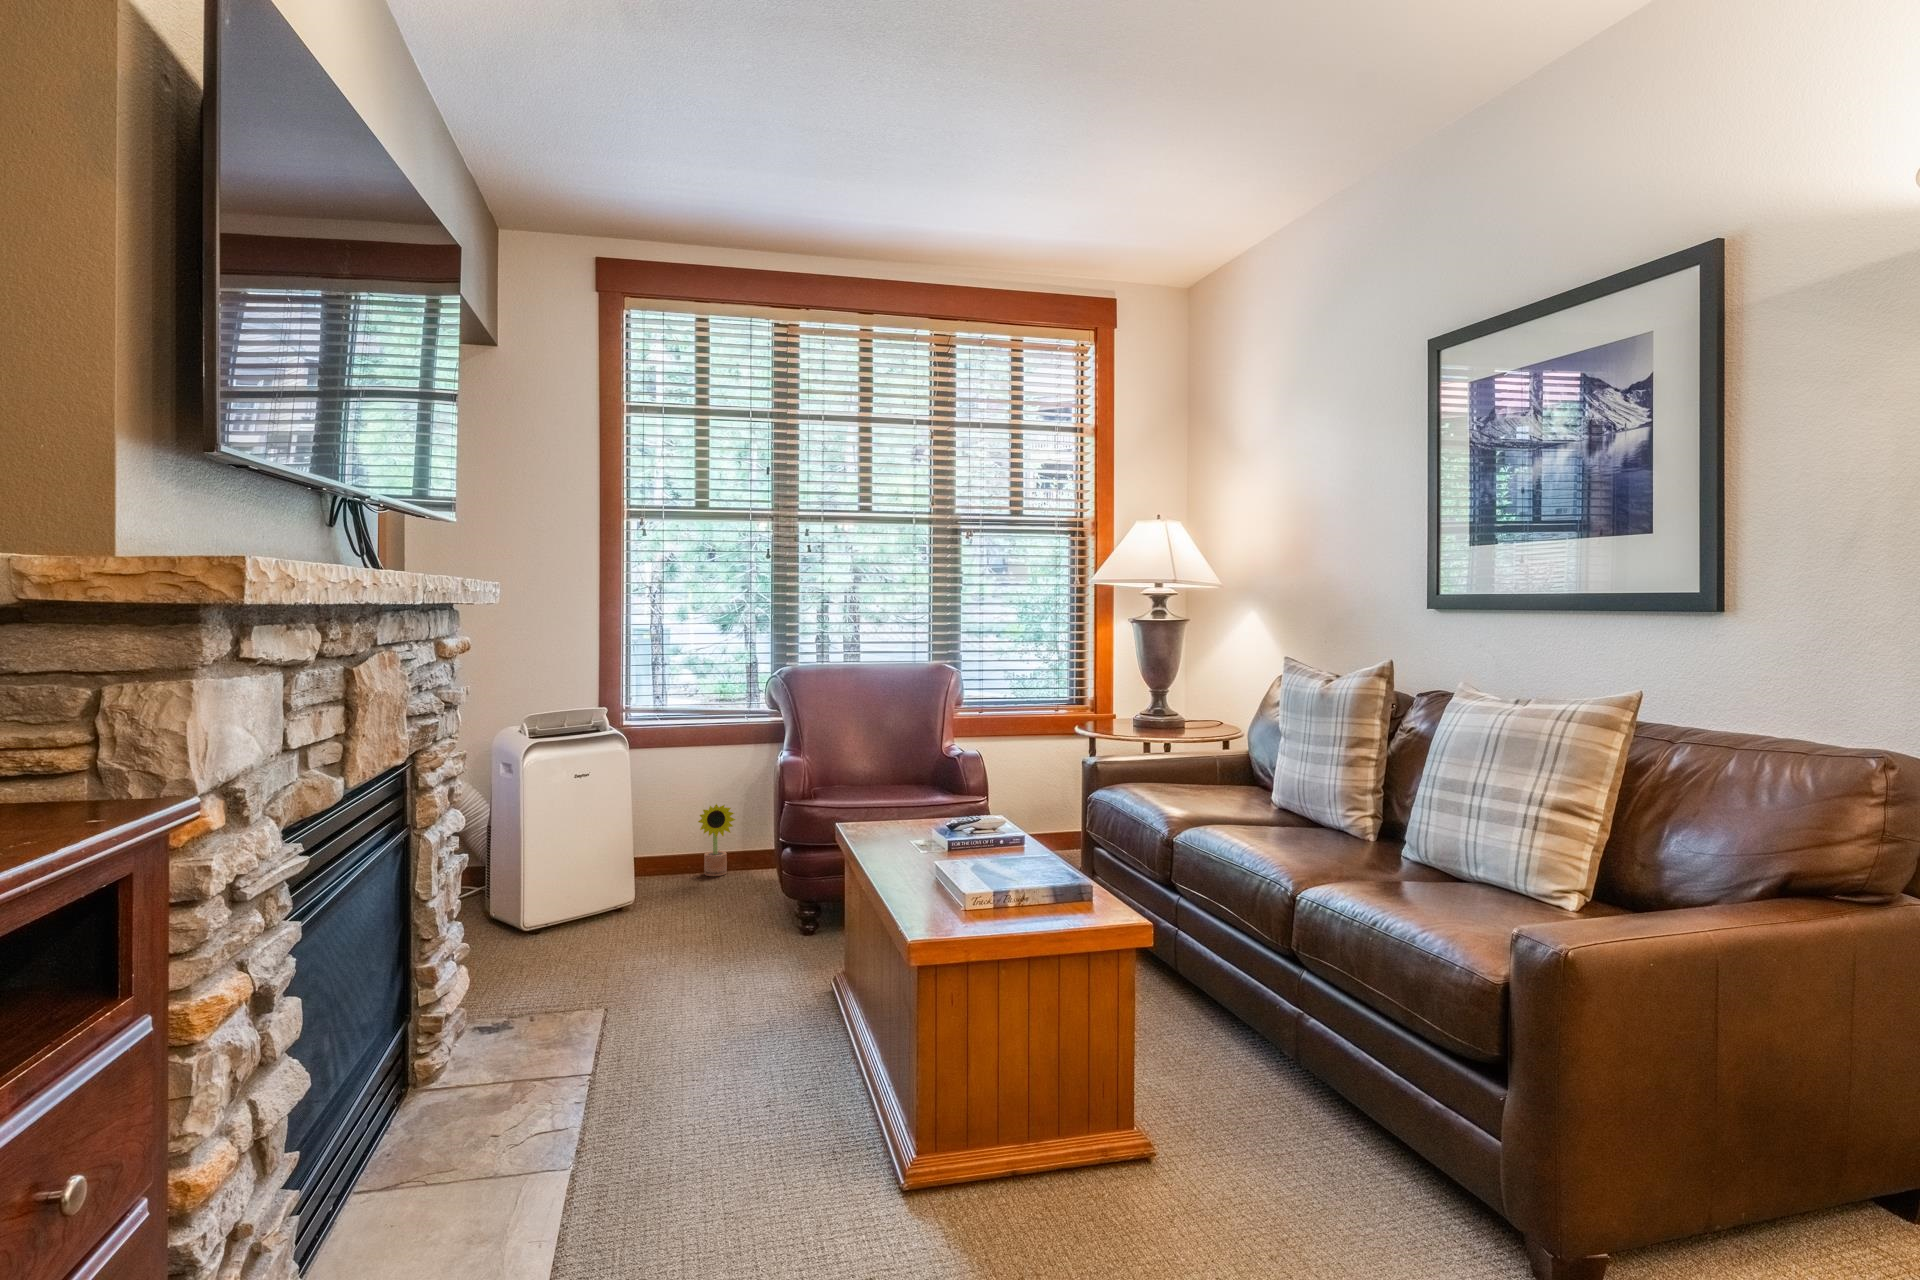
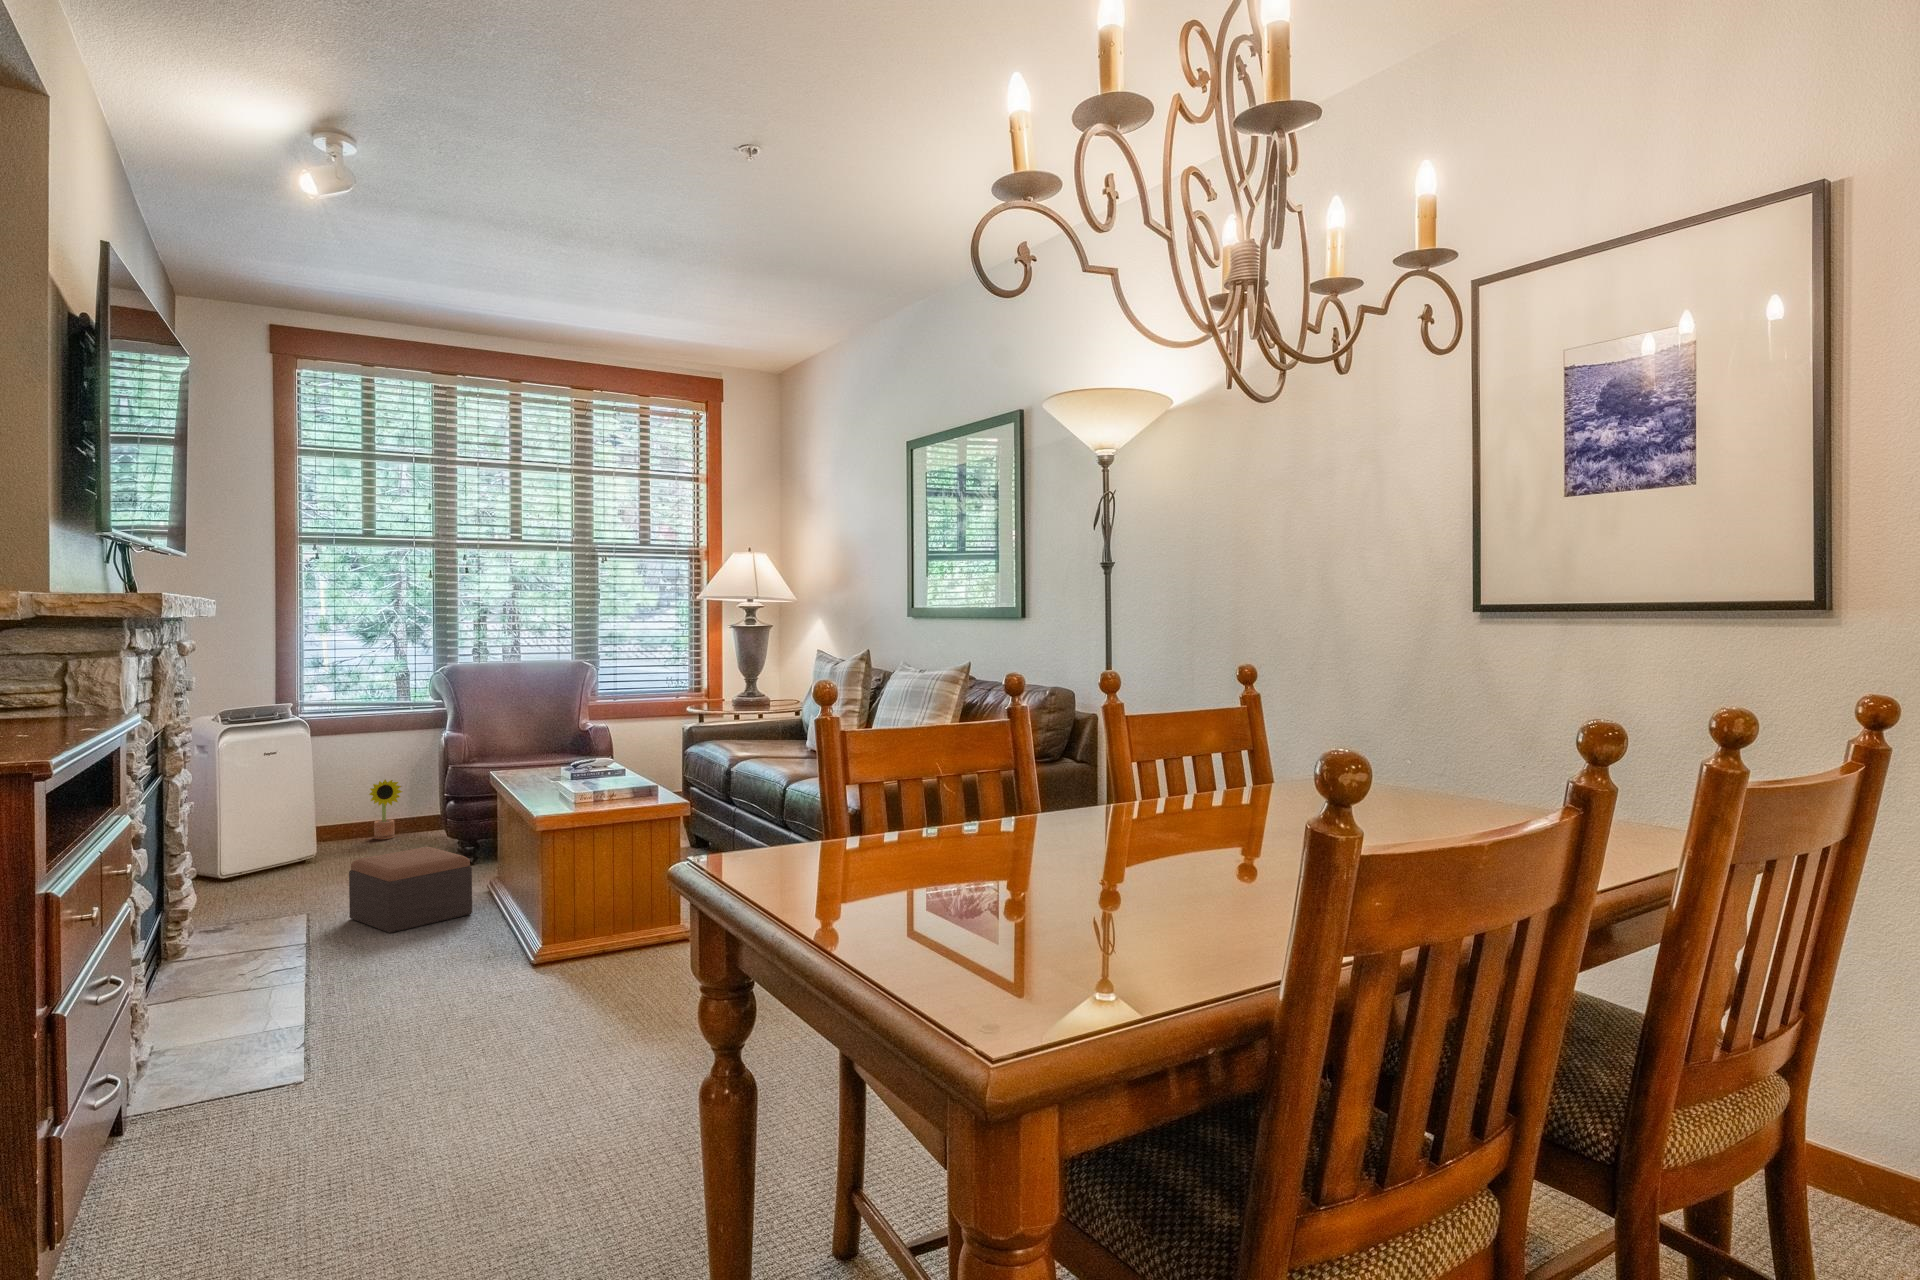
footstool: none [655,927,812,1066] -> present [349,847,472,933]

